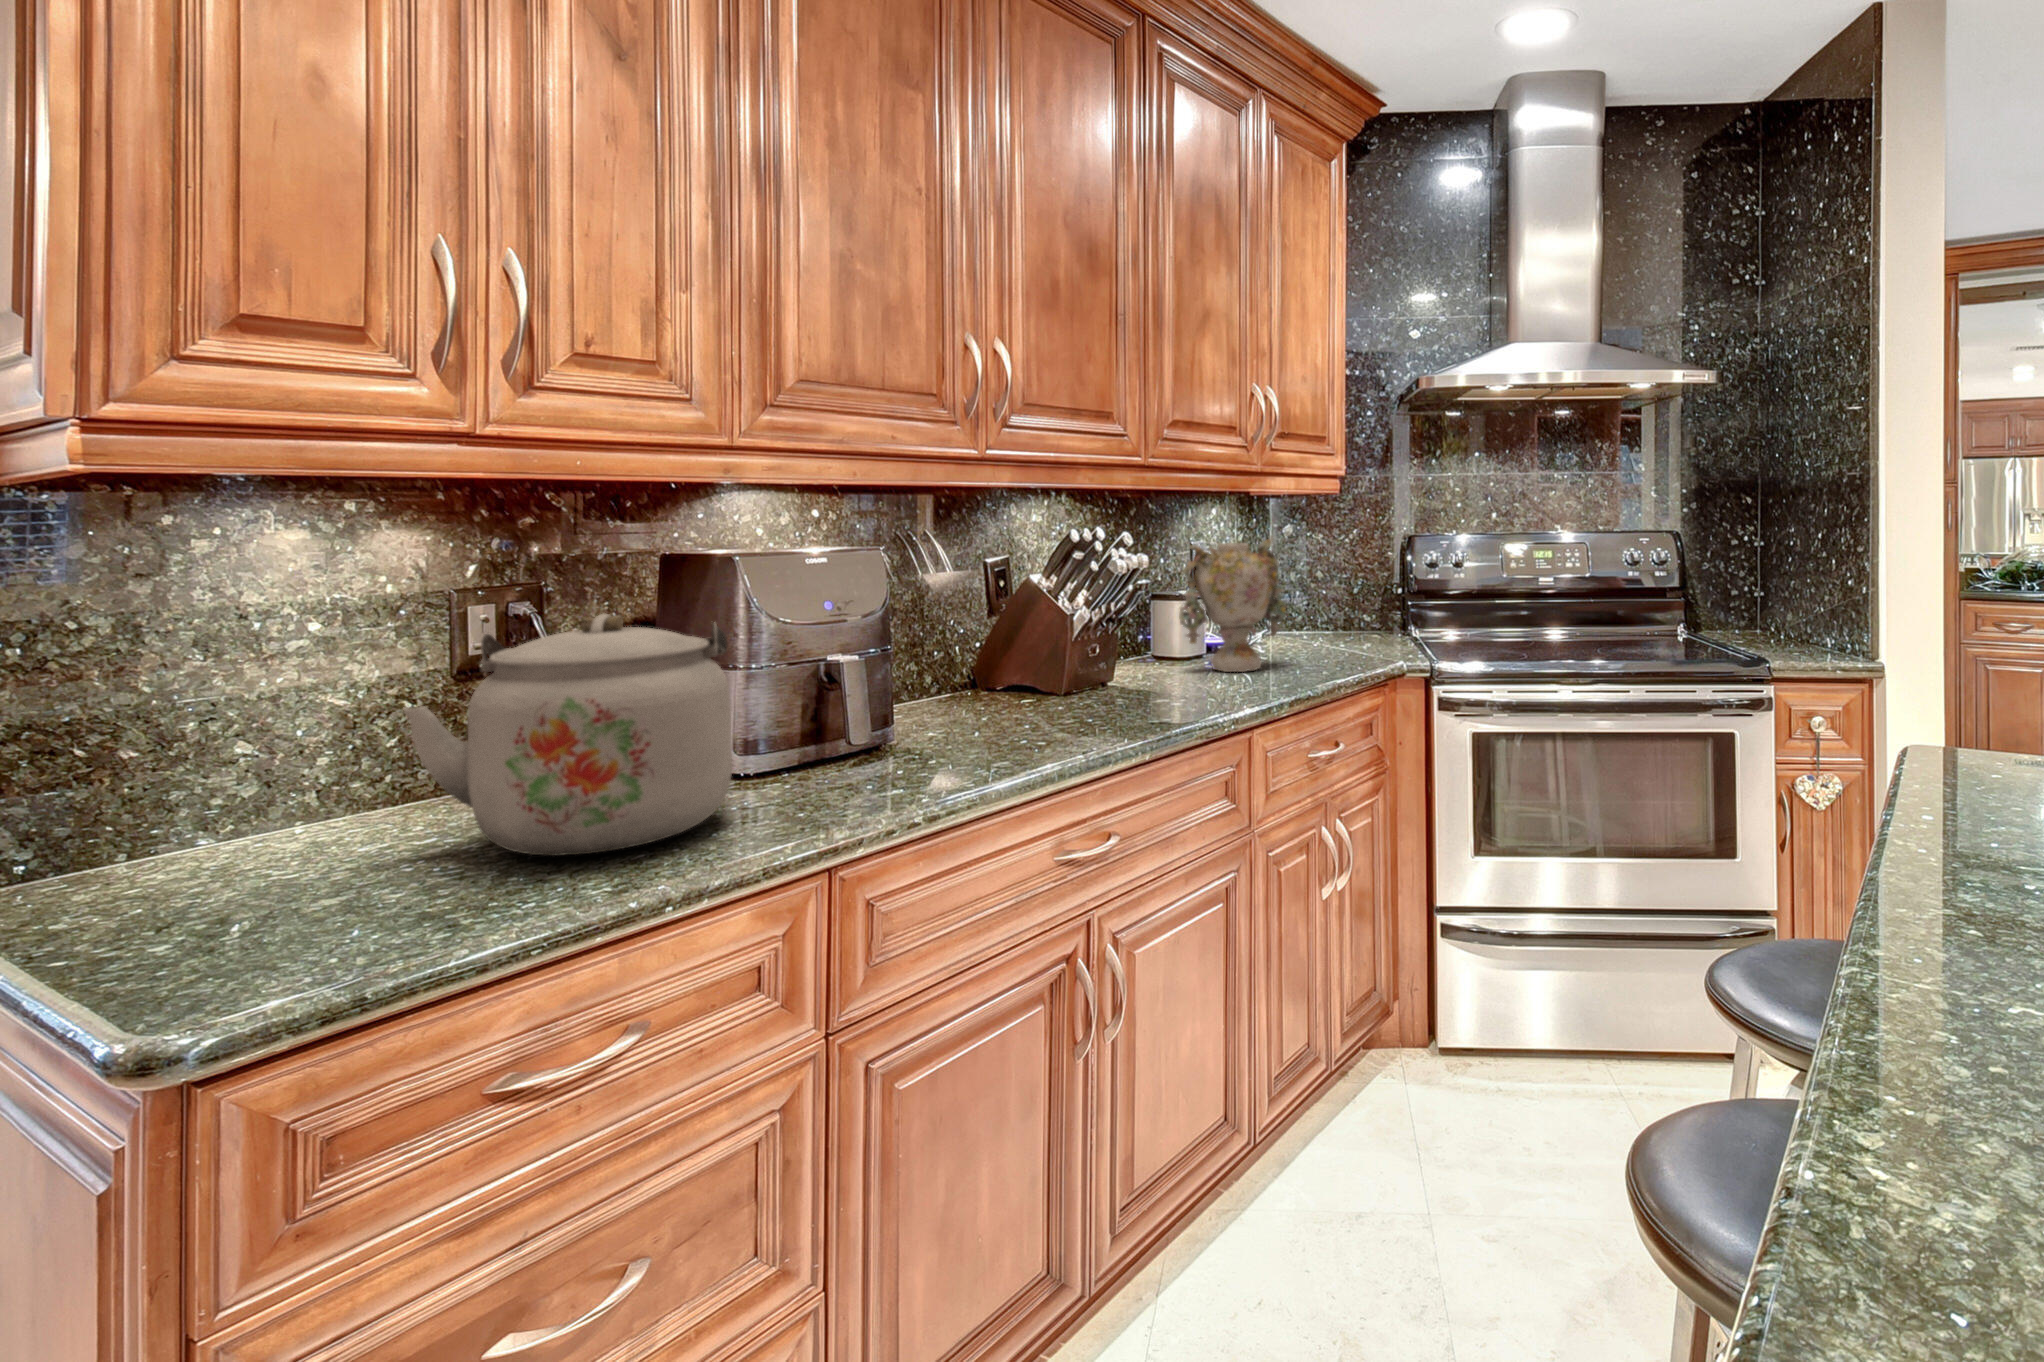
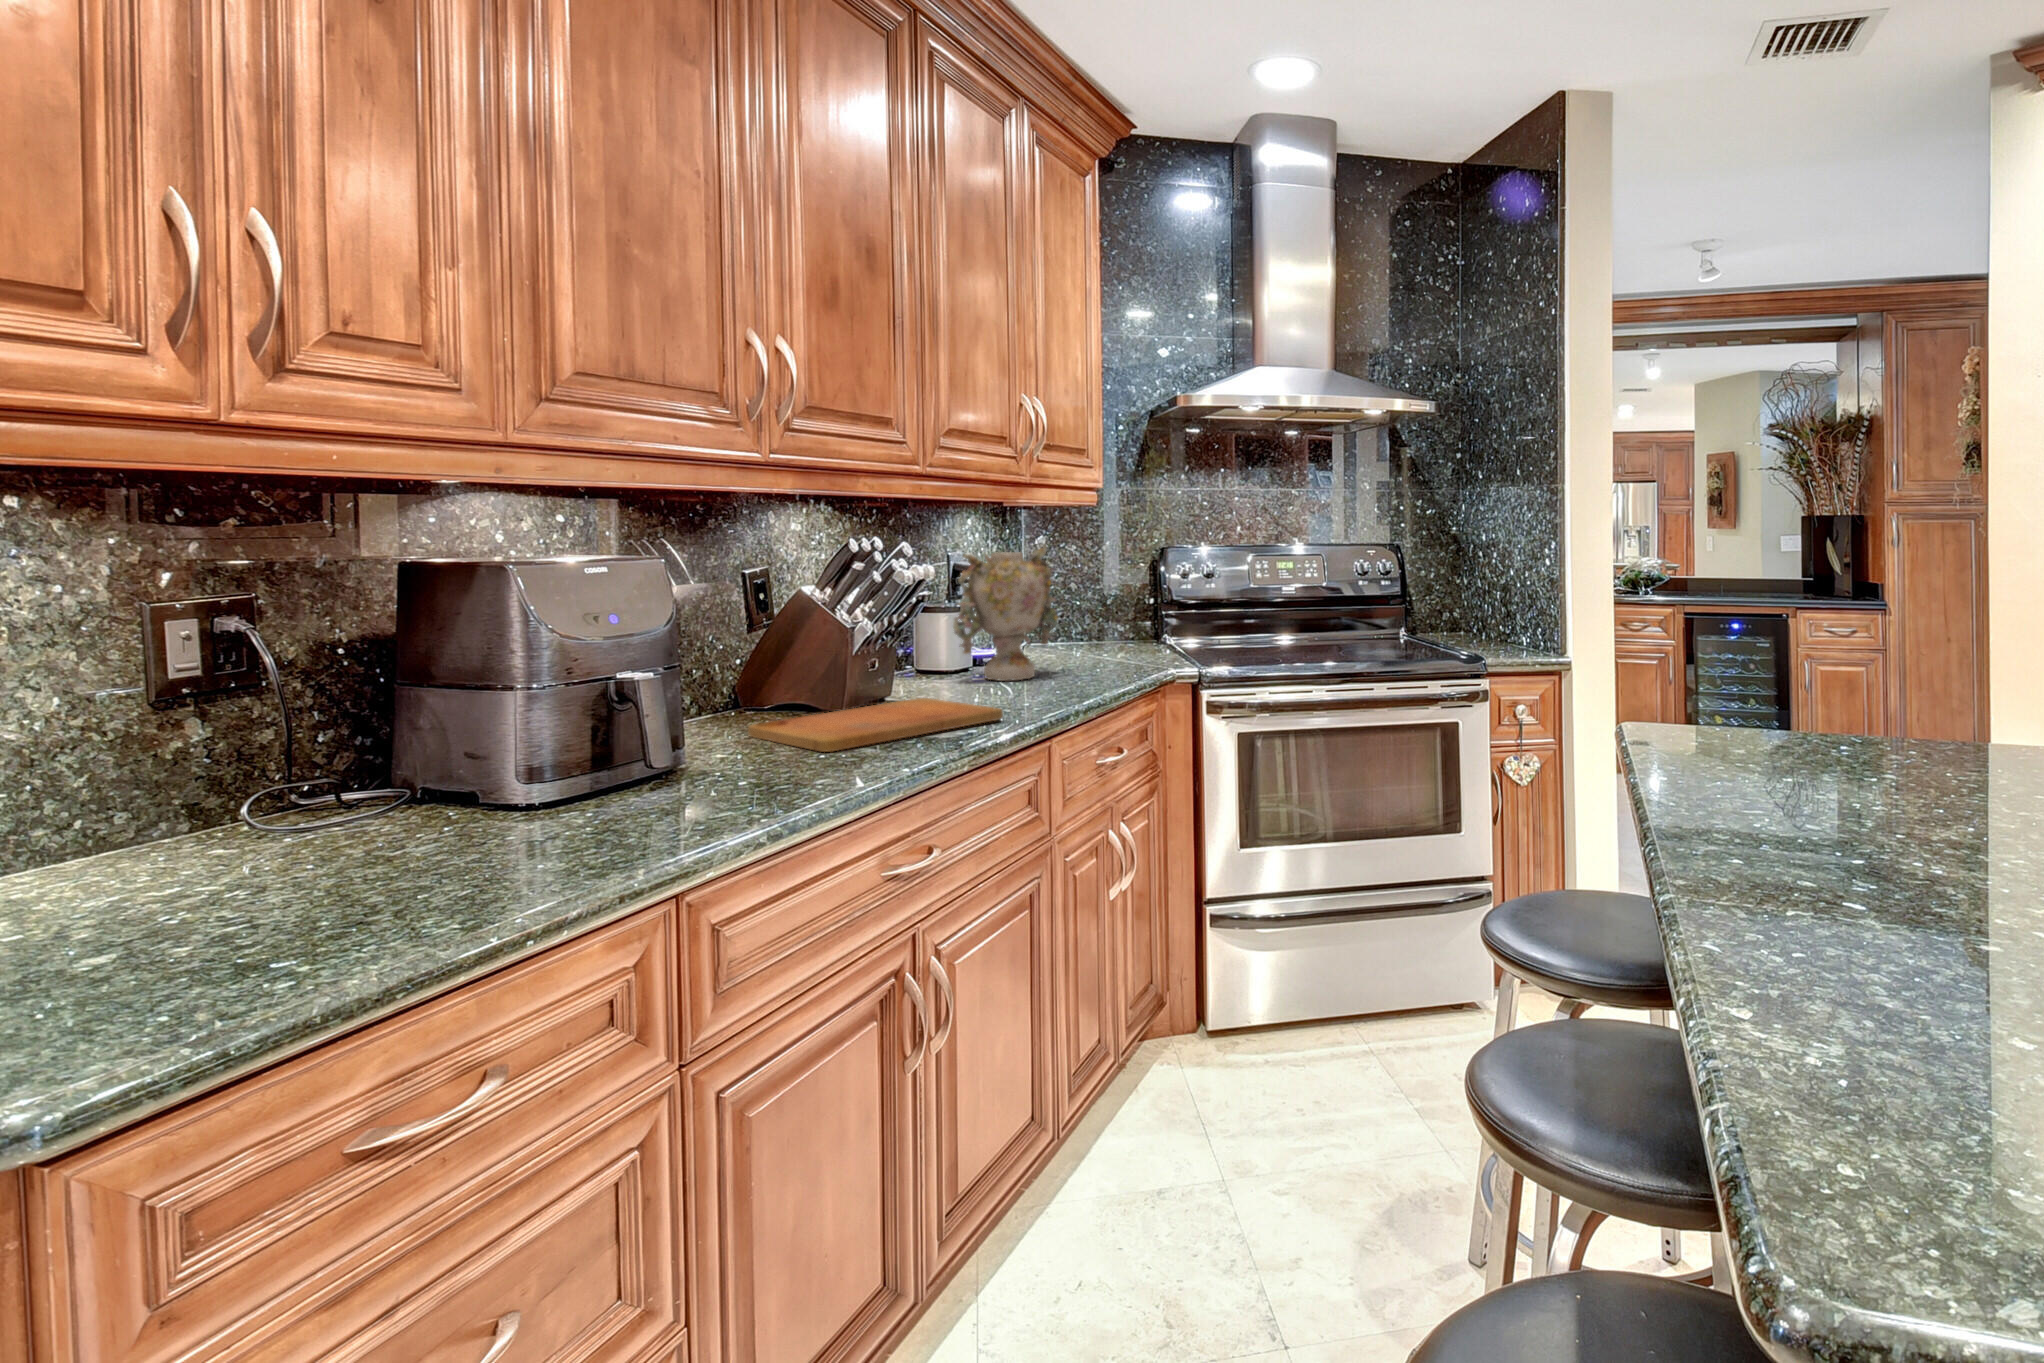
kettle: present [404,614,732,856] -> none [167,619,568,889]
cutting board: none [961,688,1198,741] -> present [748,698,1003,752]

